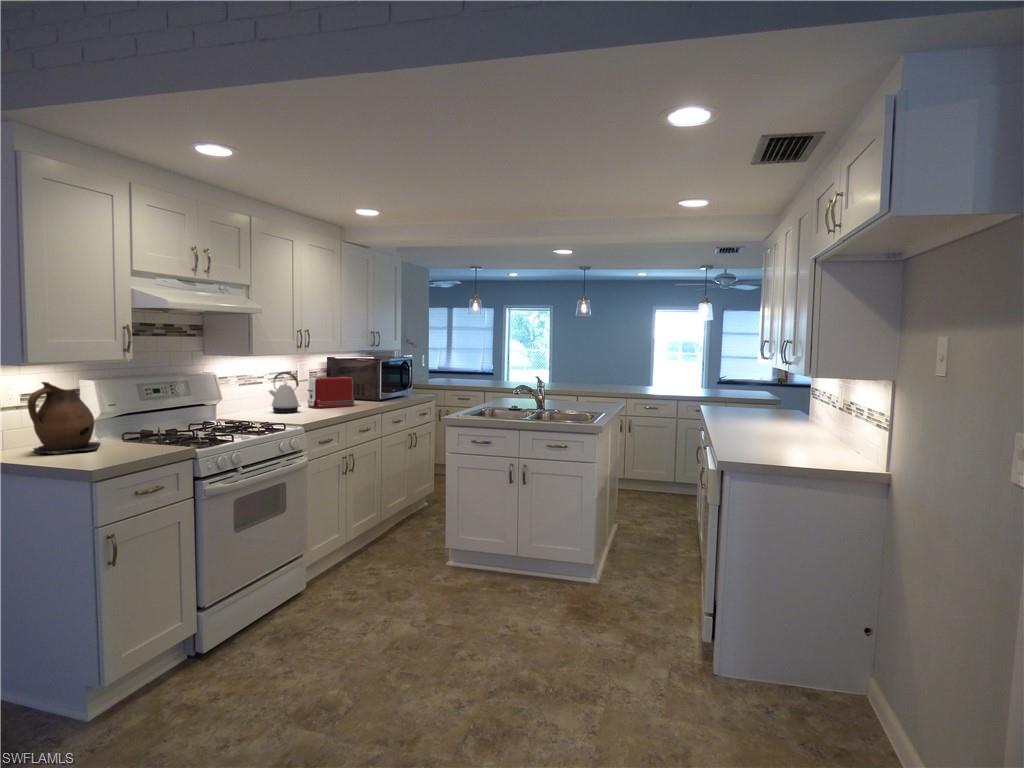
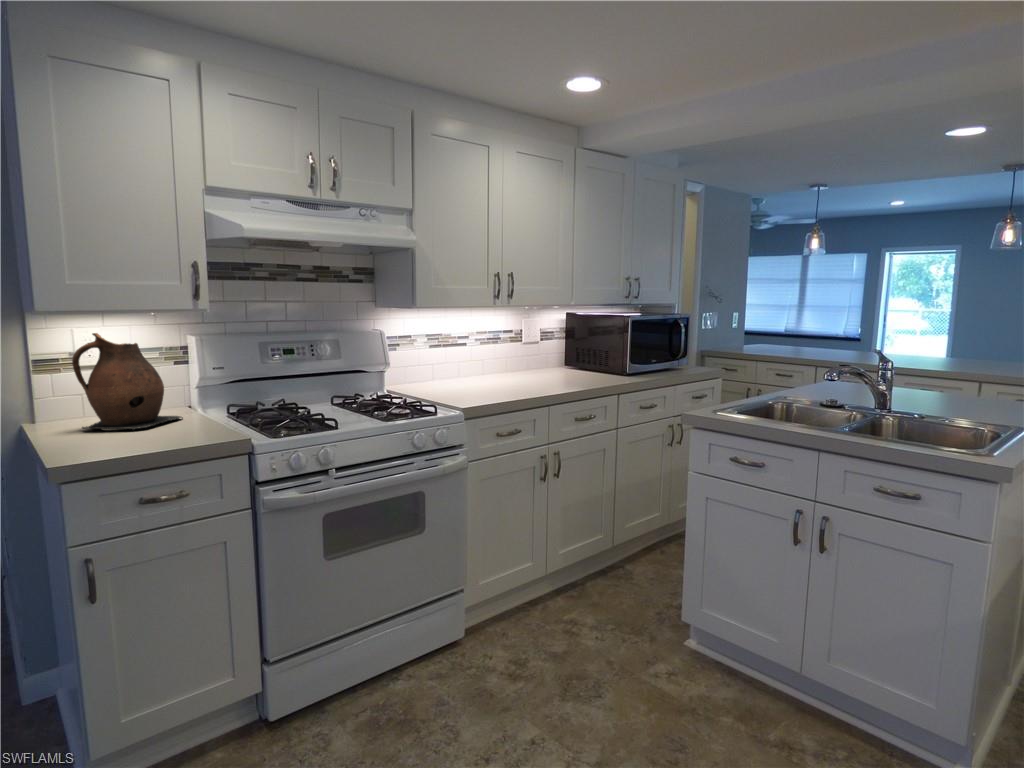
kettle: present [269,372,301,413] -> none [462,329,501,387]
toaster: present [308,377,354,408] -> none [521,338,587,382]

